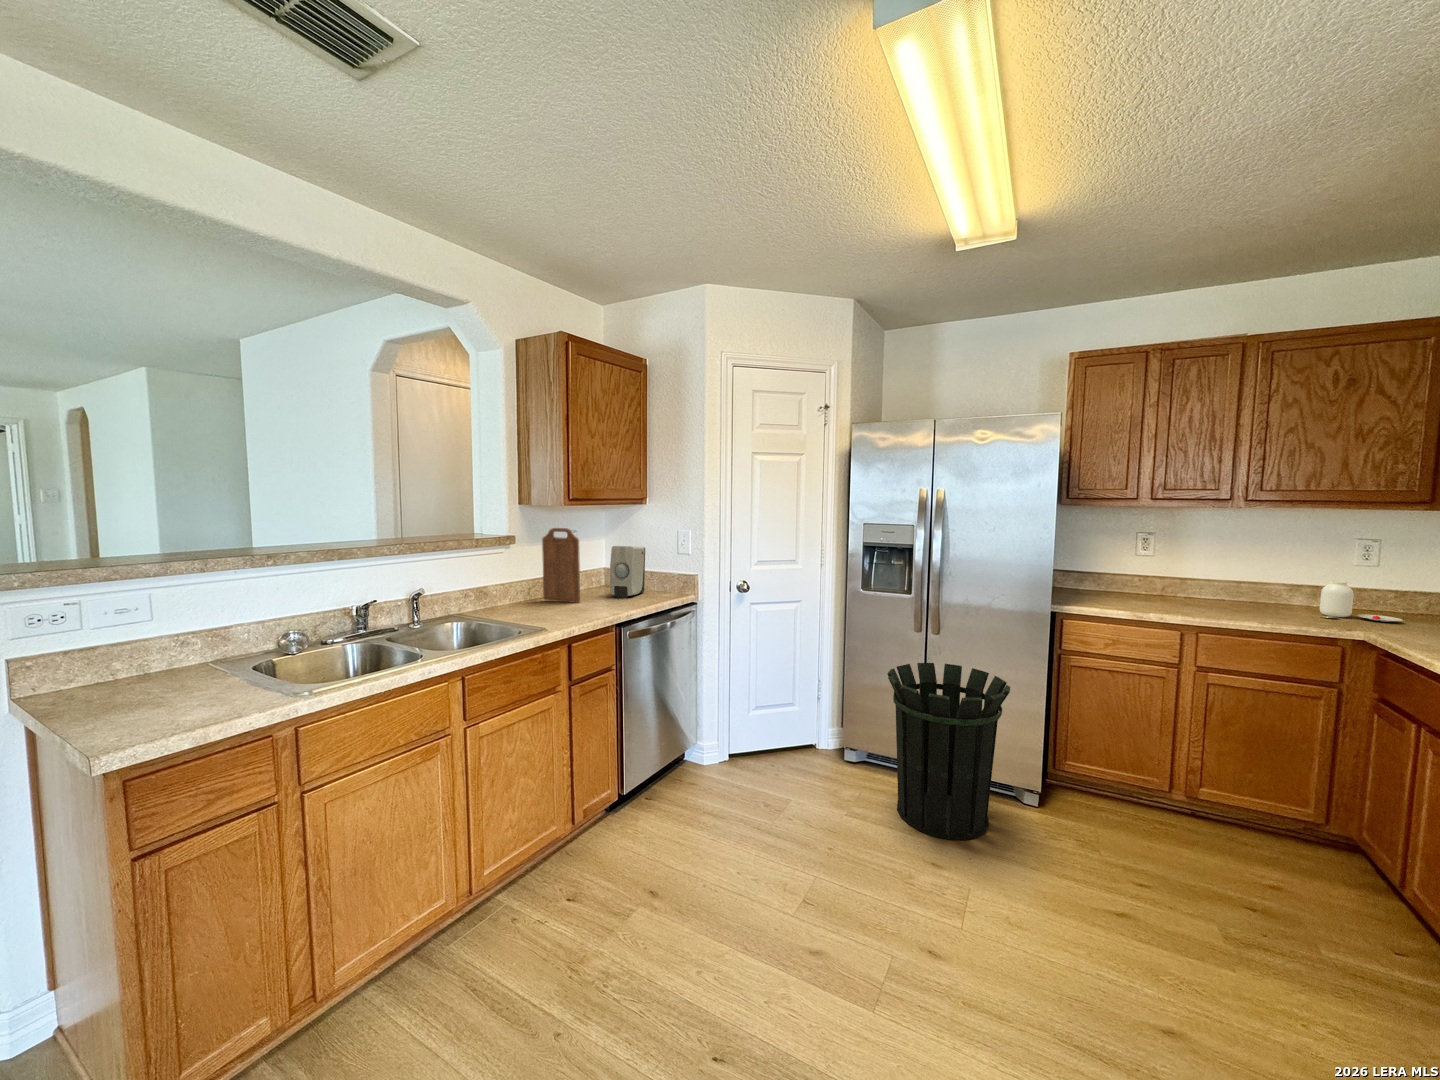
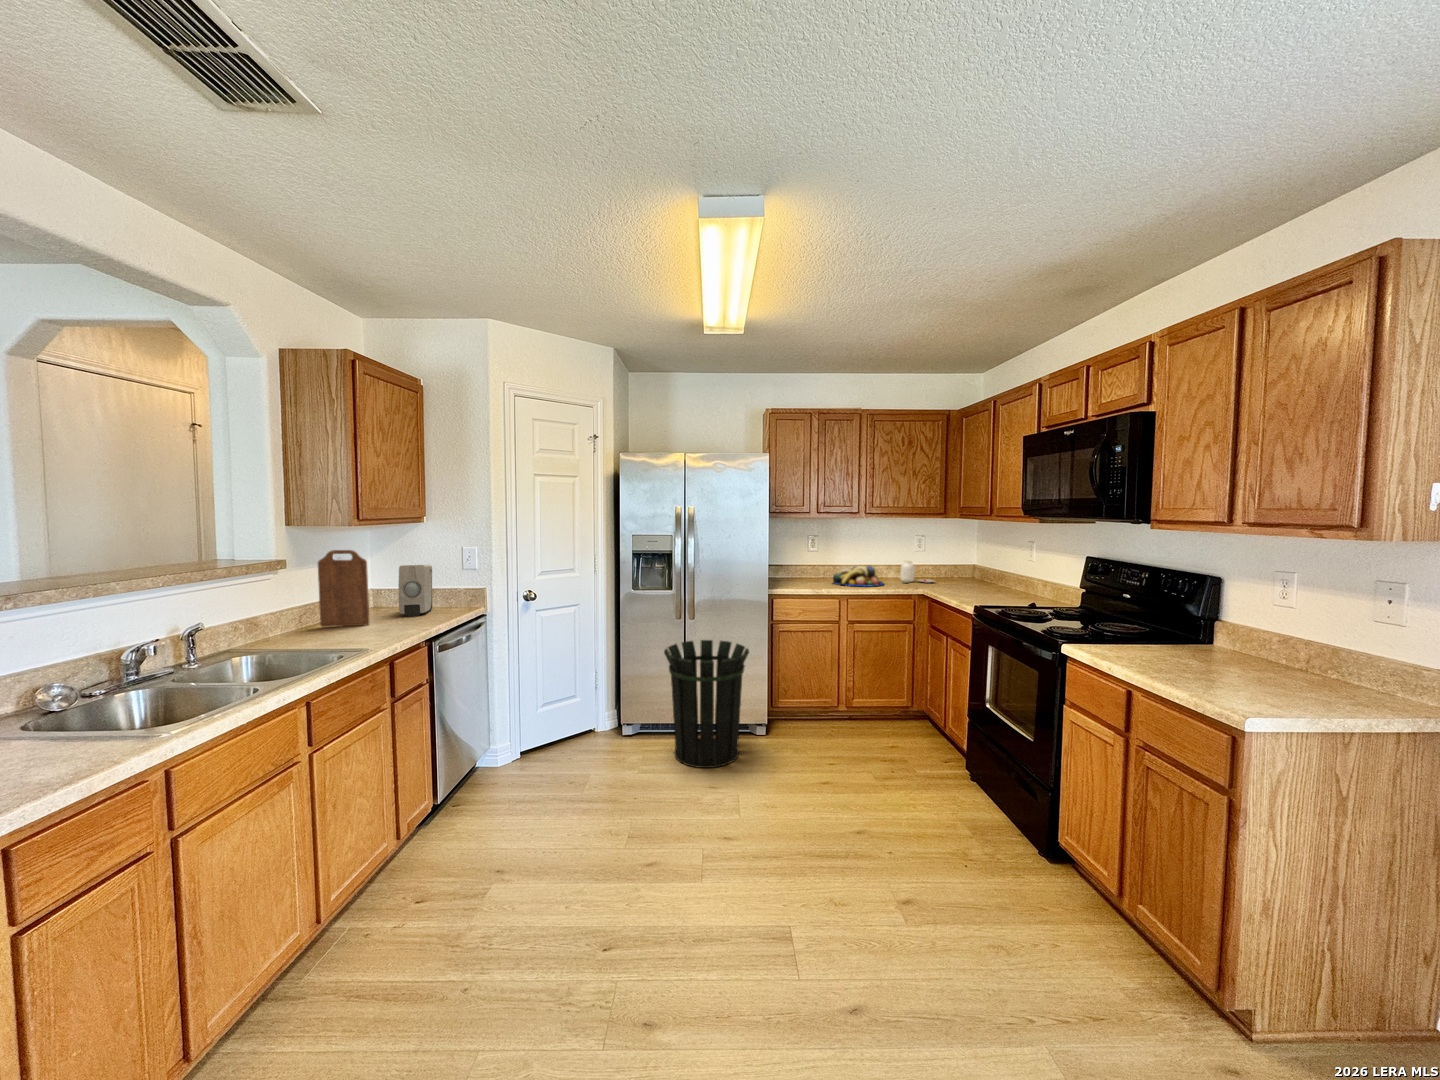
fruit bowl: none [1174,583,1281,618] -> present [833,565,884,587]

